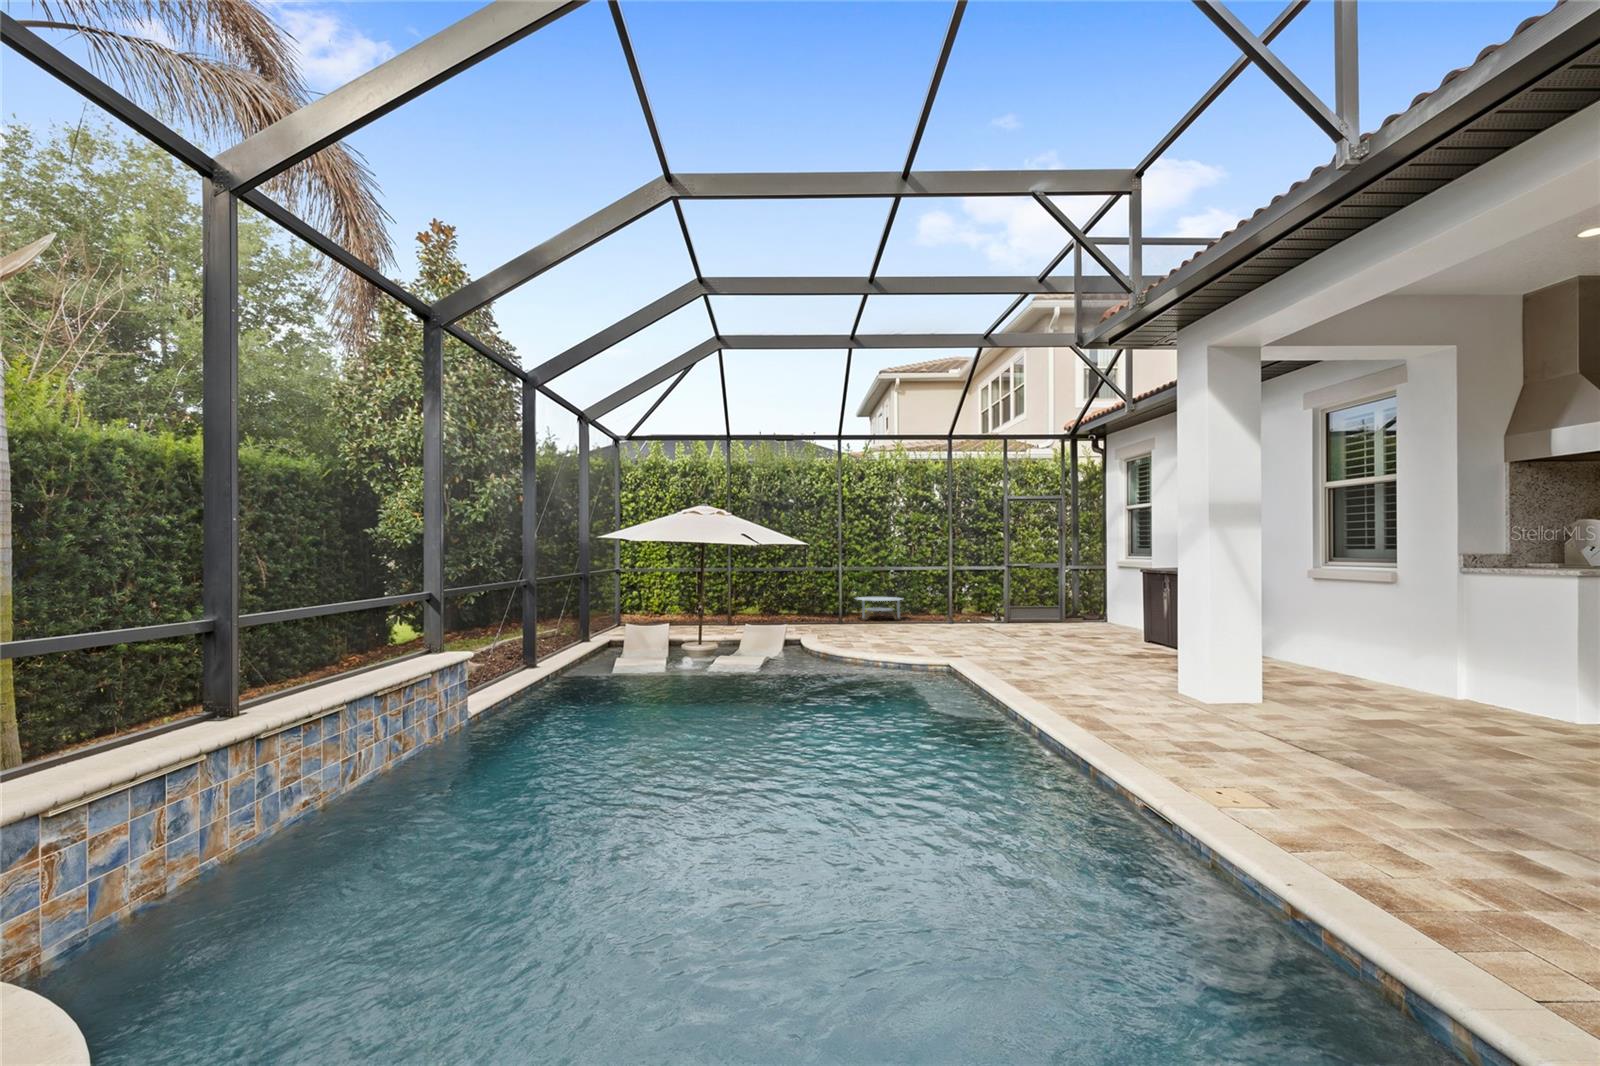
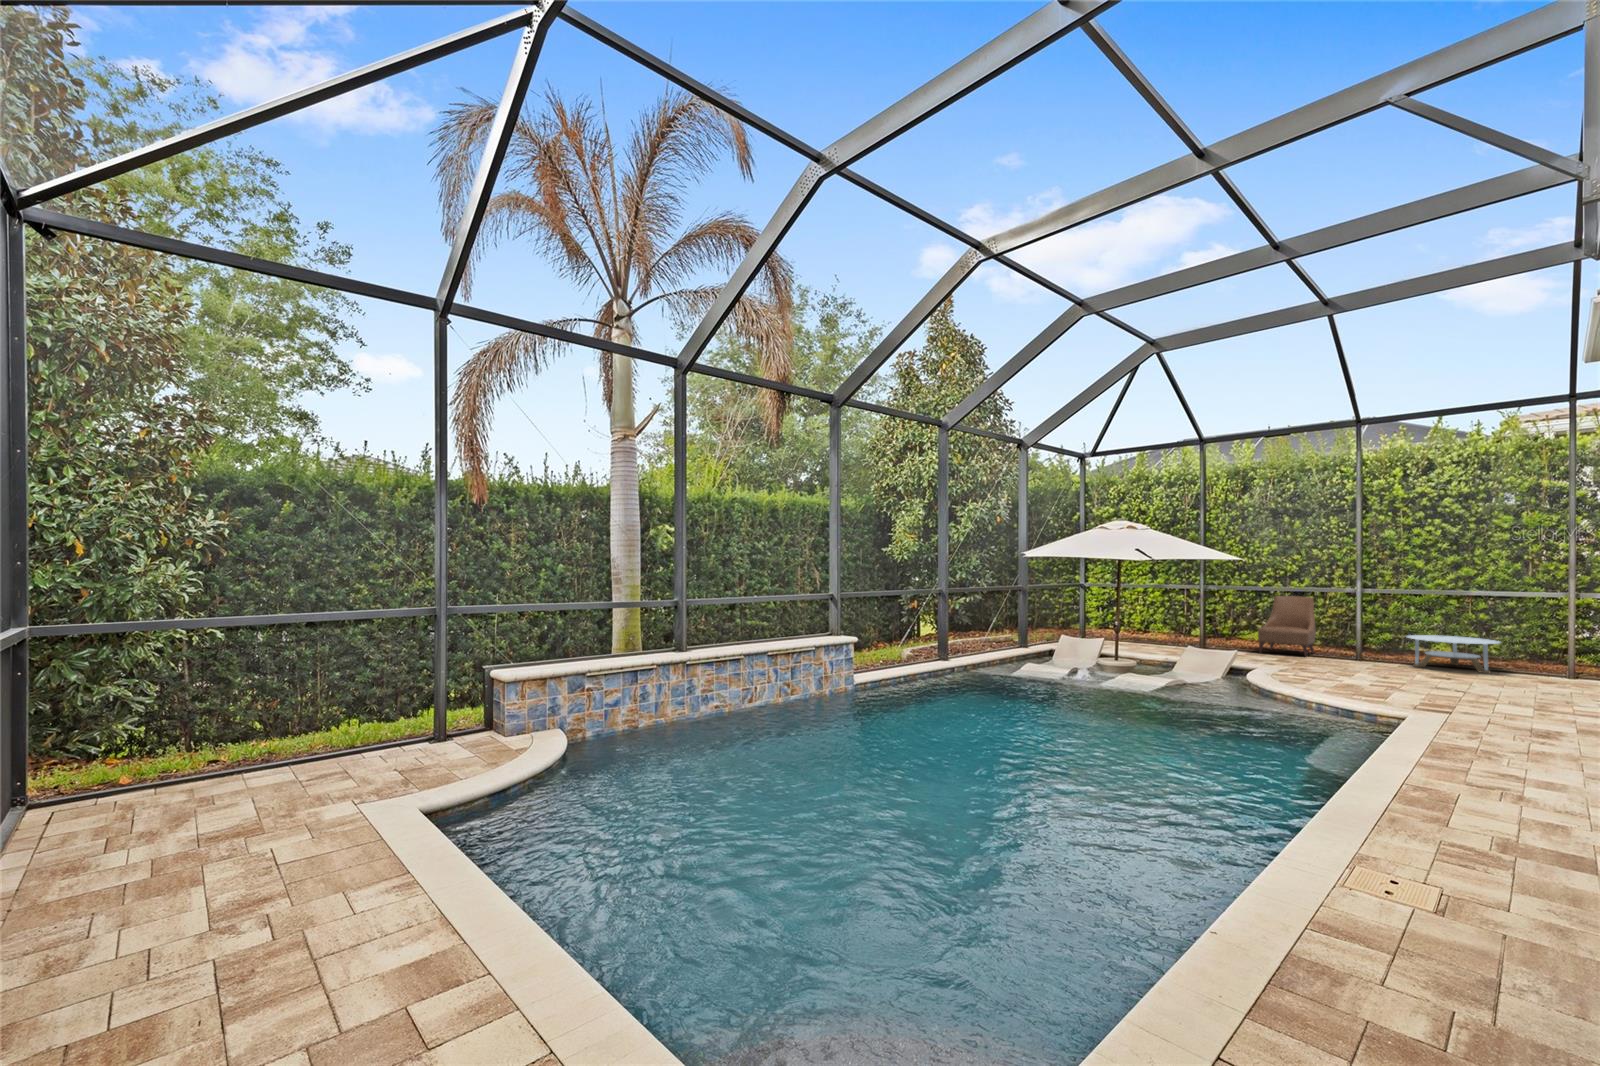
chair: none [763,574,798,622] -> present [1258,596,1316,657]

